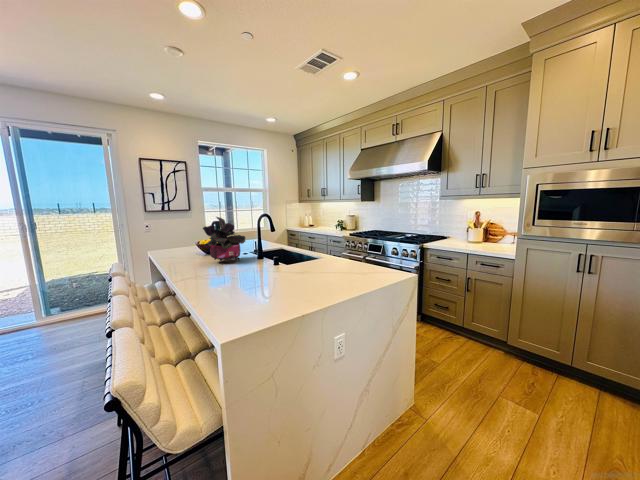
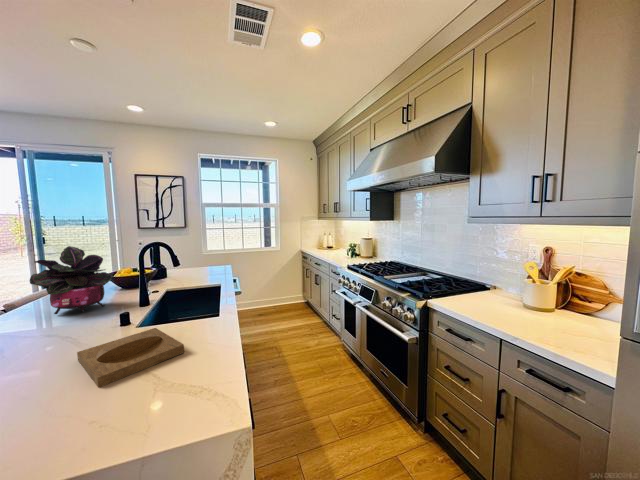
tray: none [303,259,349,274] -> present [77,328,184,388]

